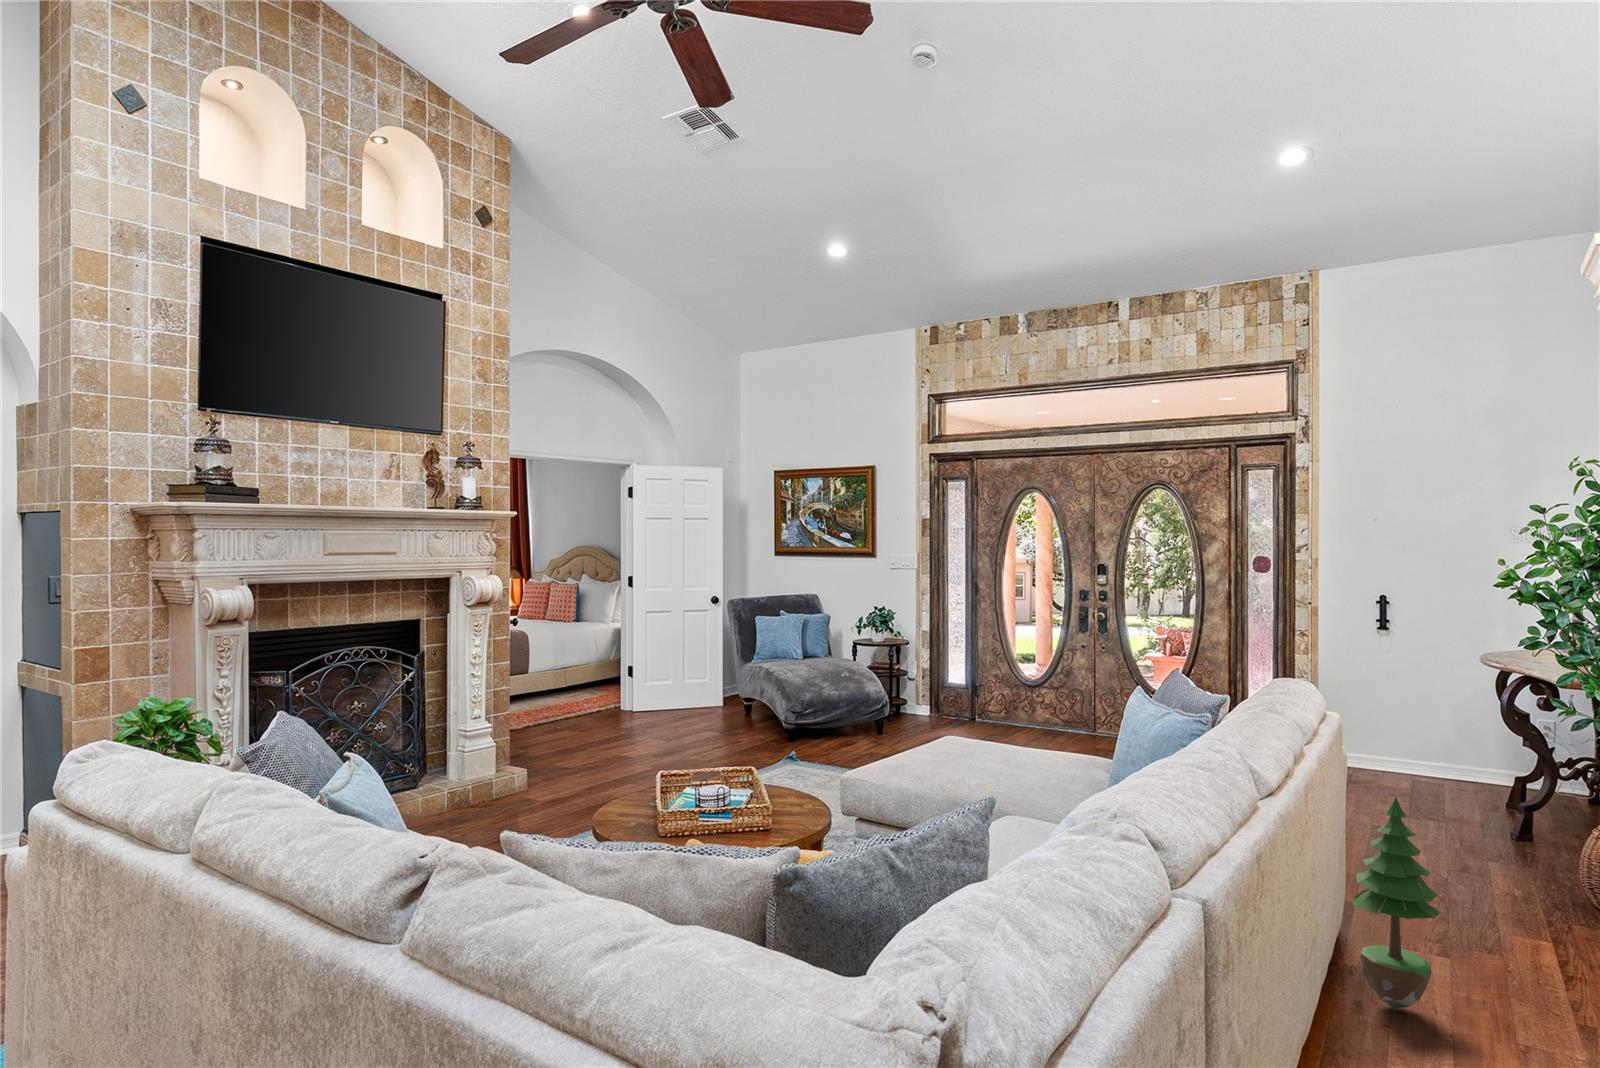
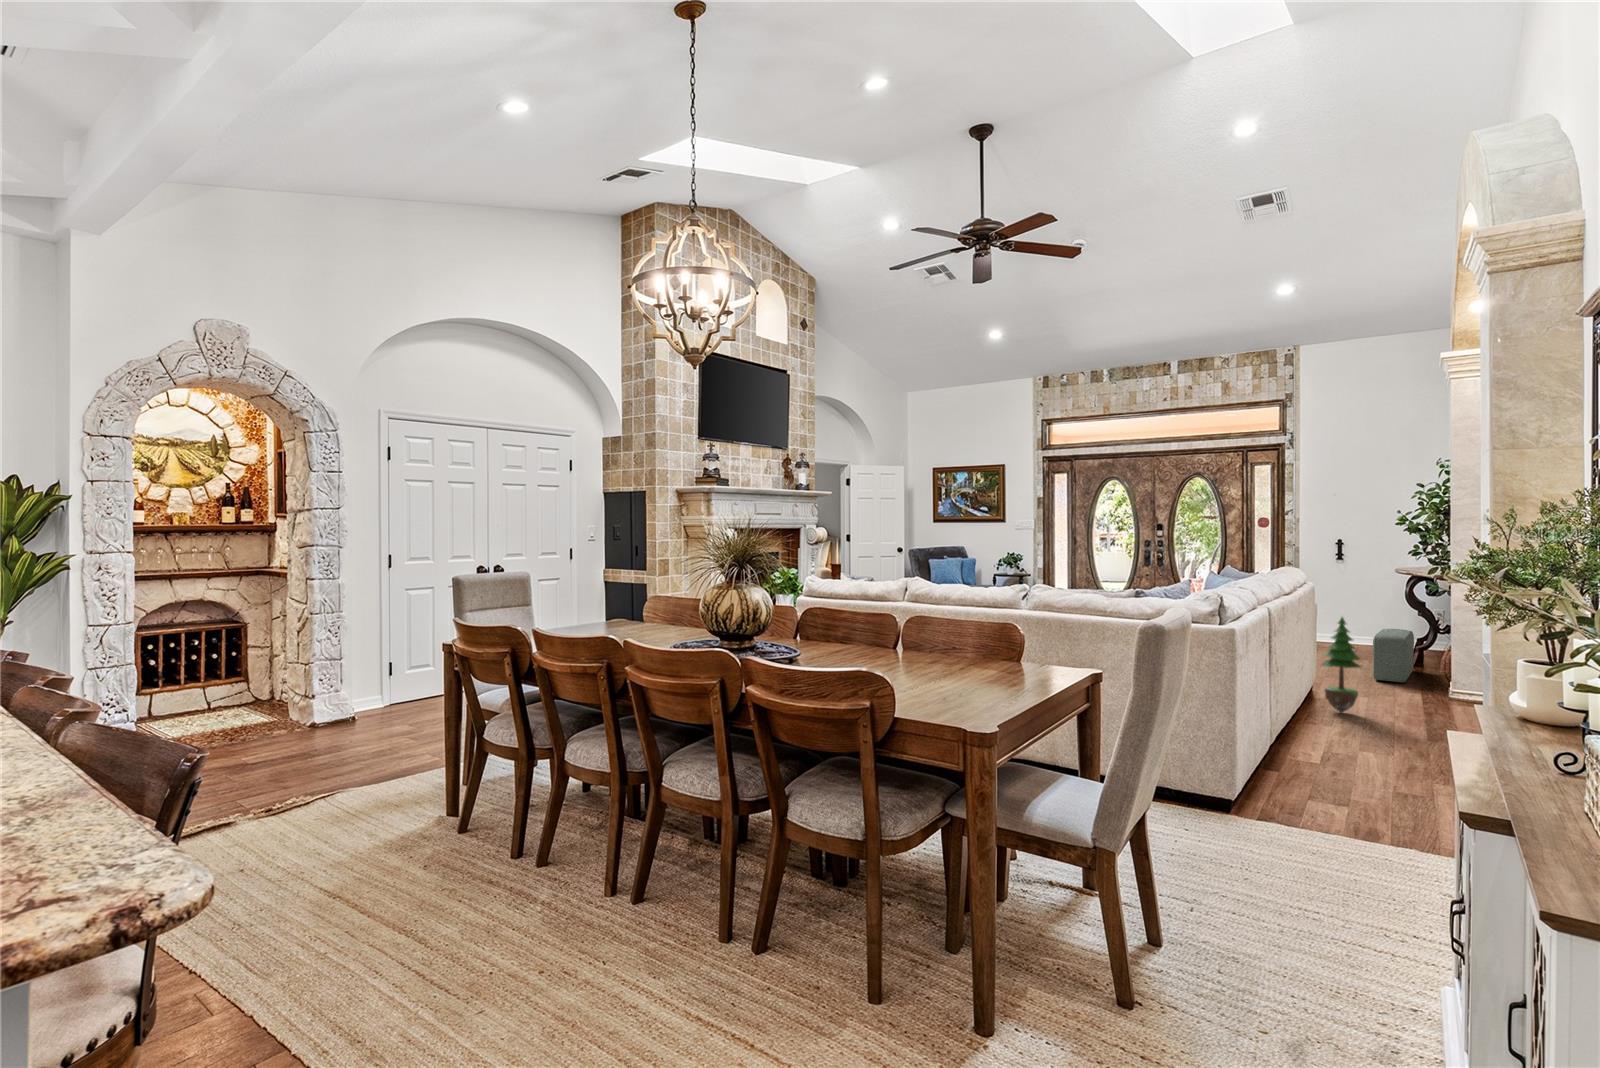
pouf: none [1449,770,1519,891] -> present [1373,629,1414,682]

